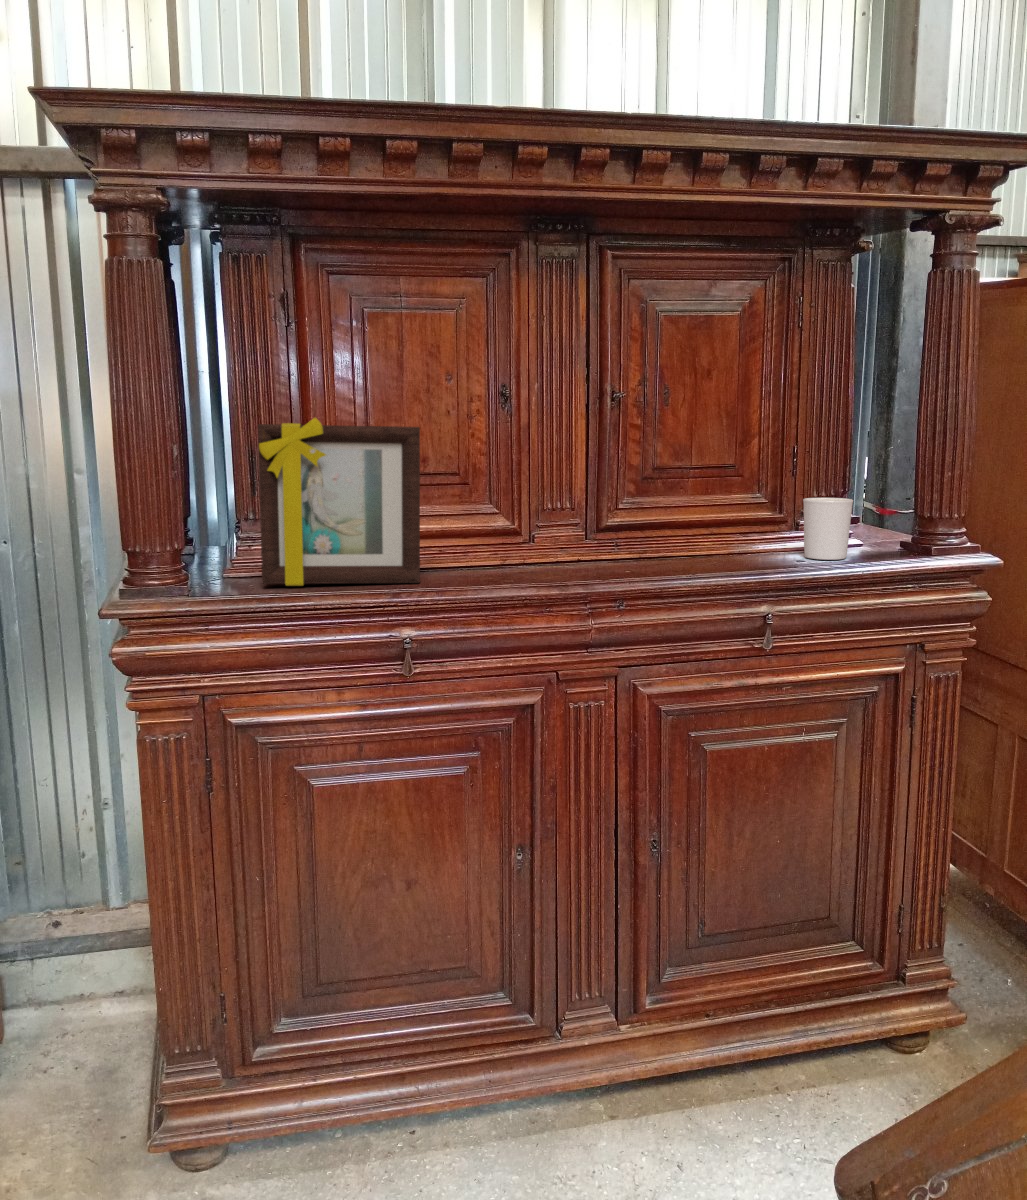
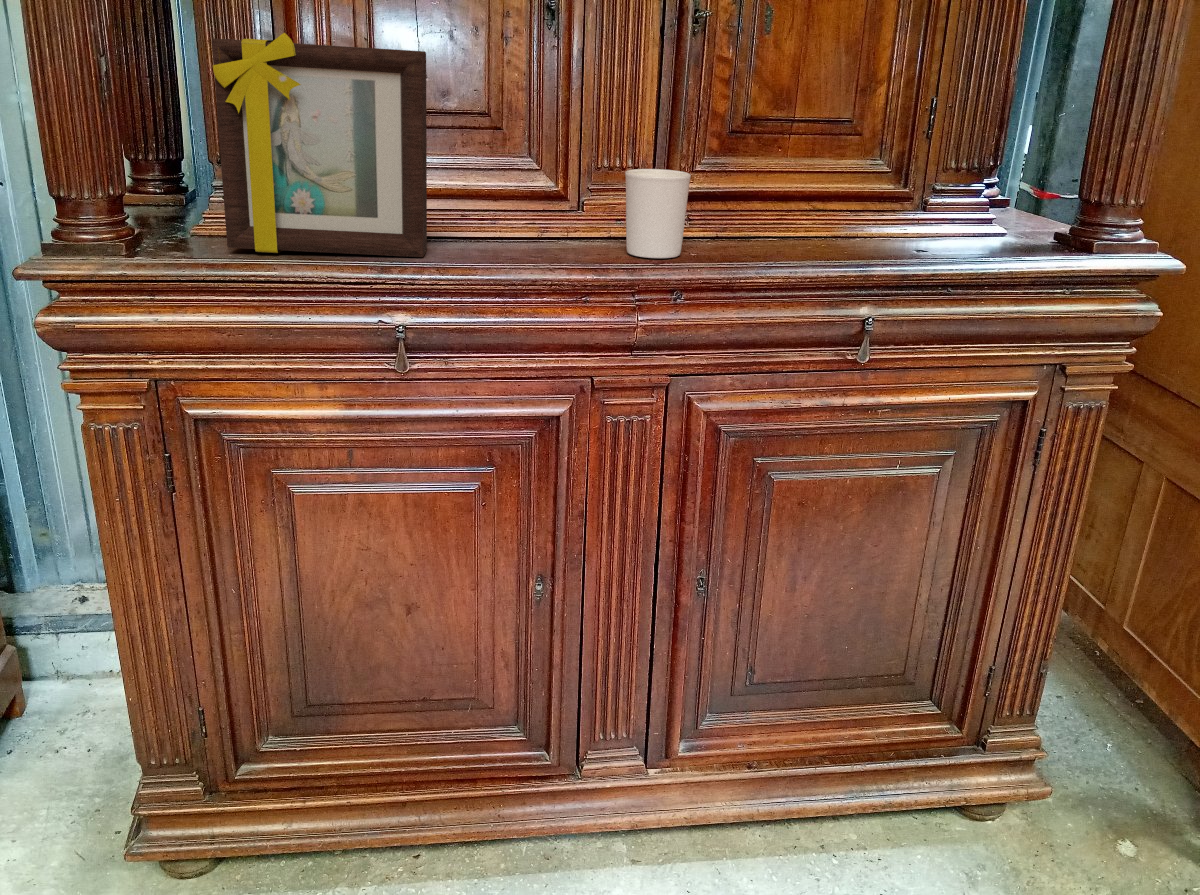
candle holder: present [803,498,853,560] -> present [625,169,691,258]

